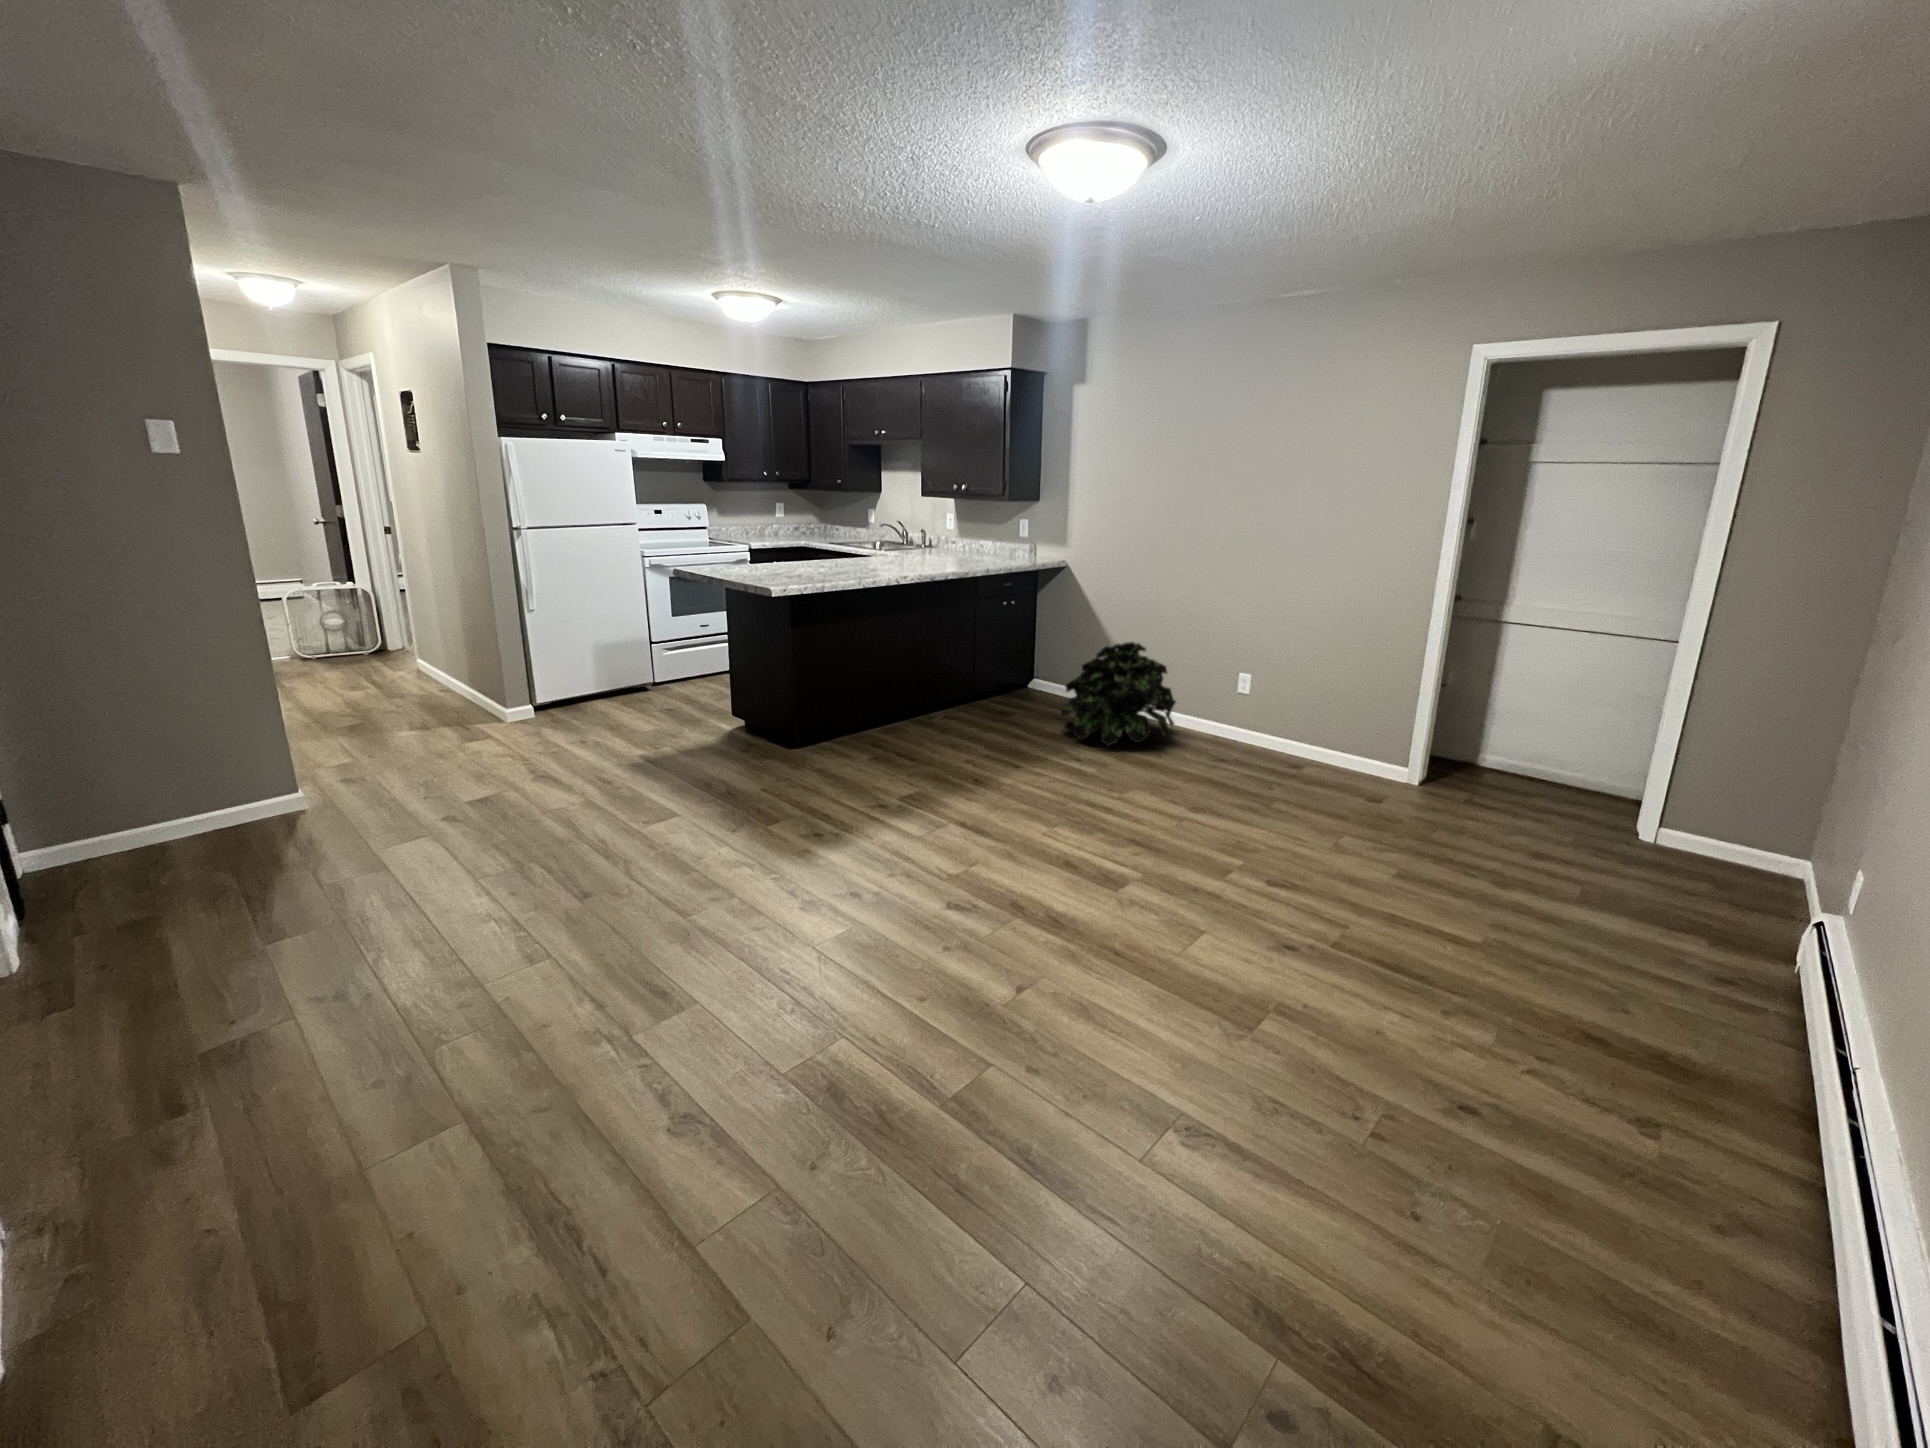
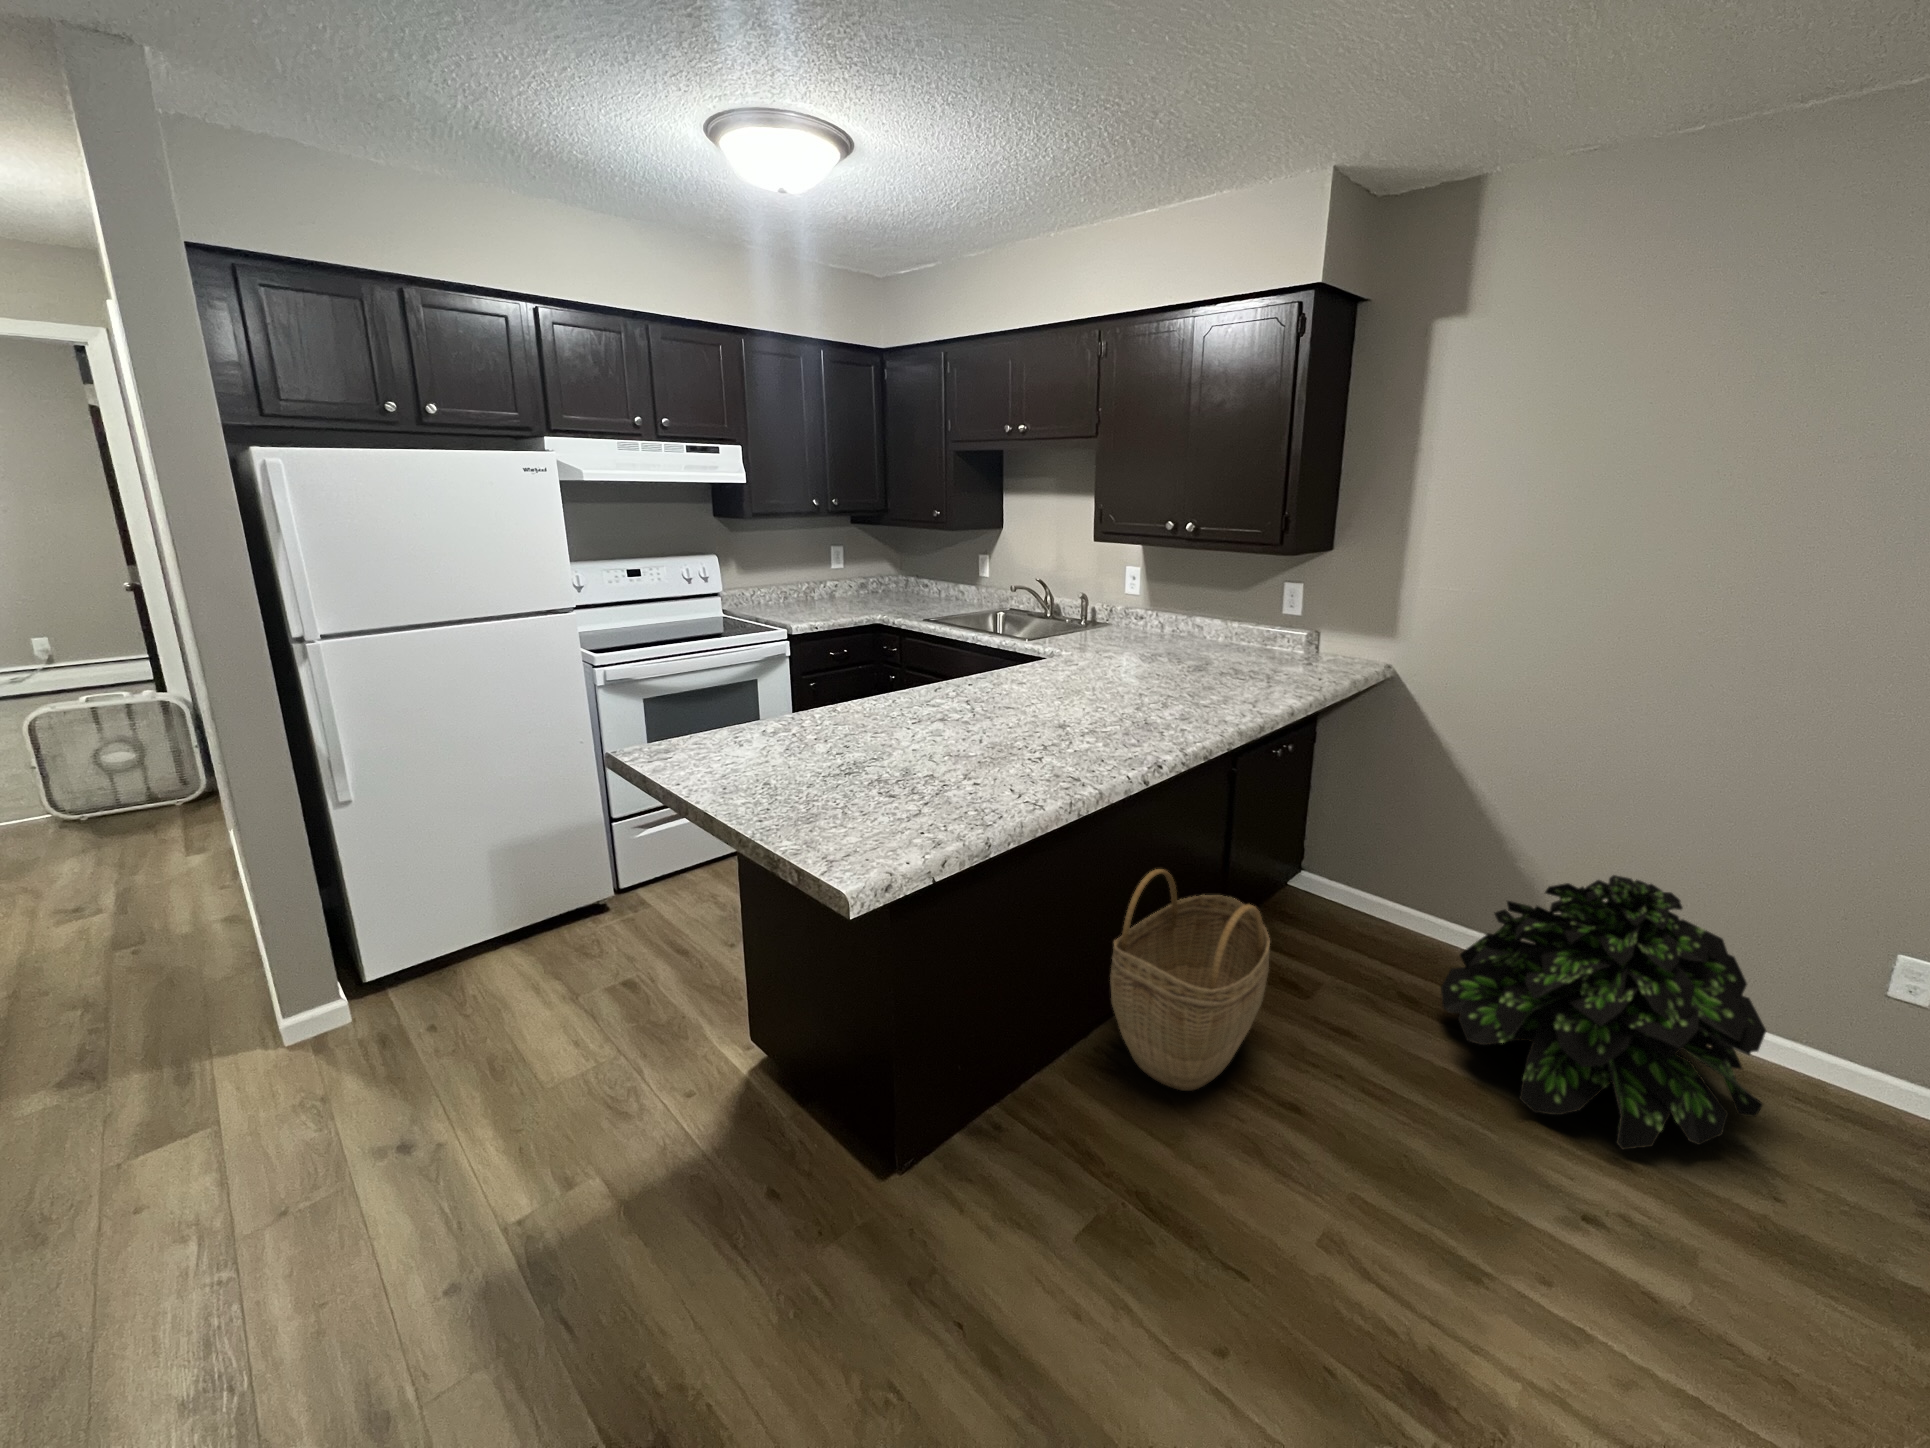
woven basket: none [898,642,974,737] -> present [1110,869,1270,1091]

